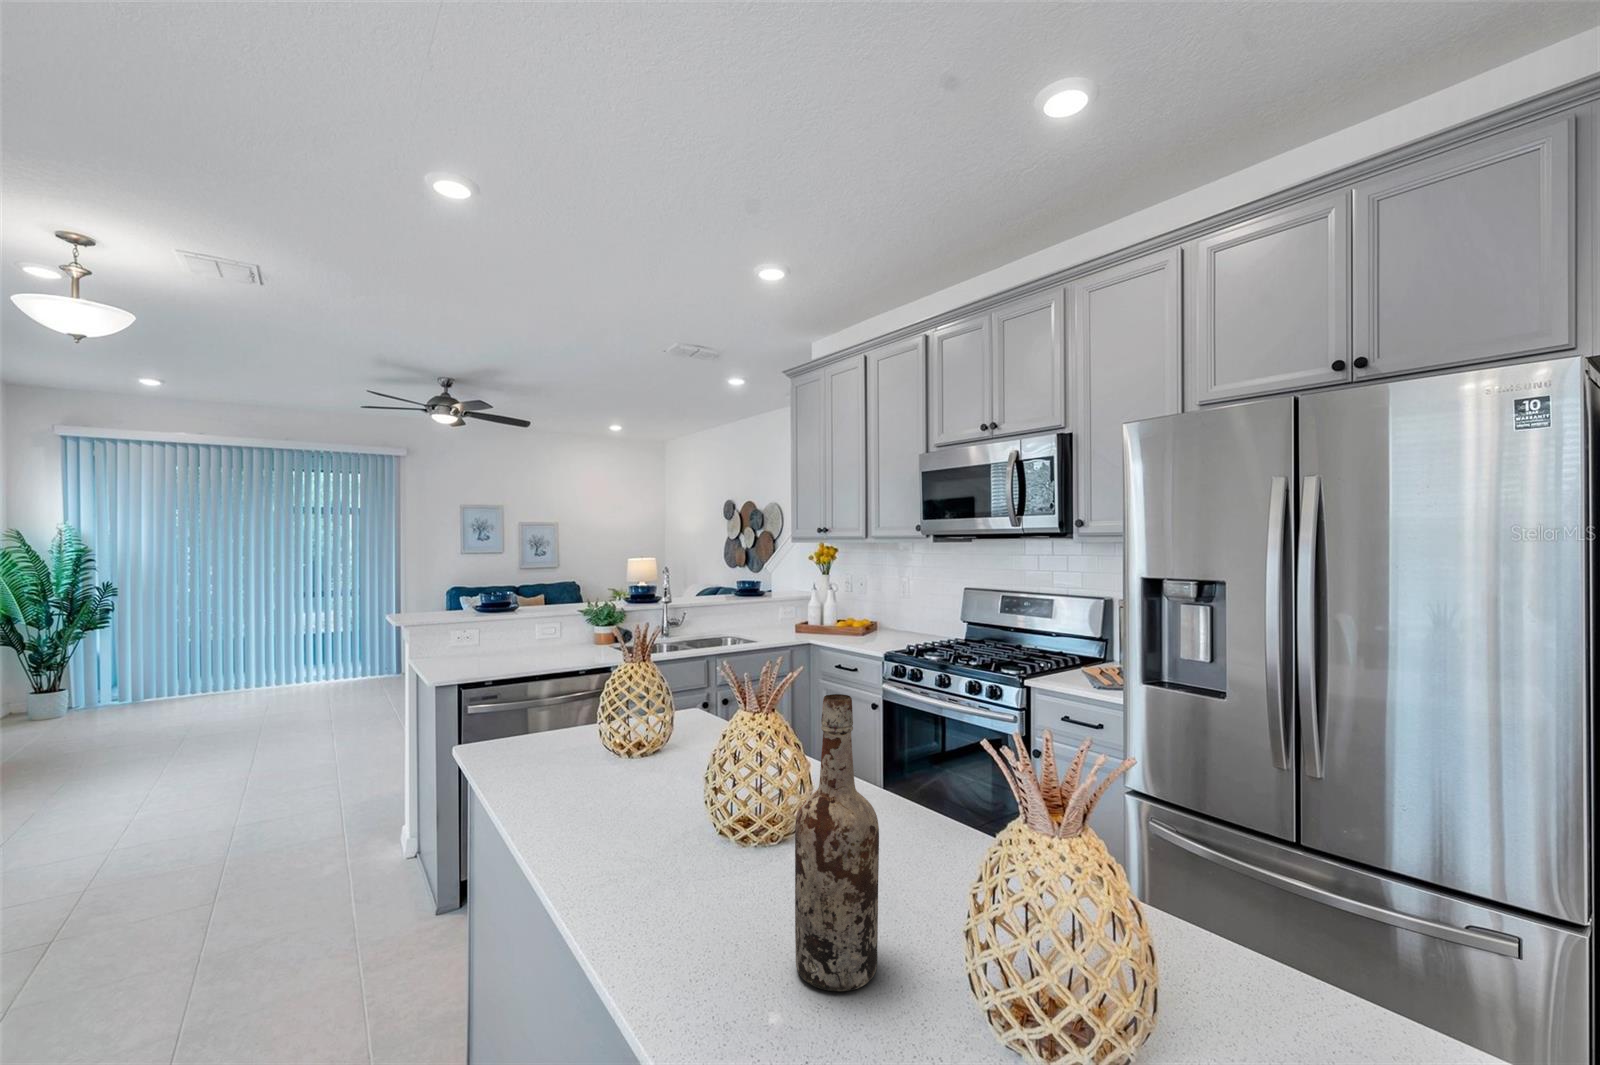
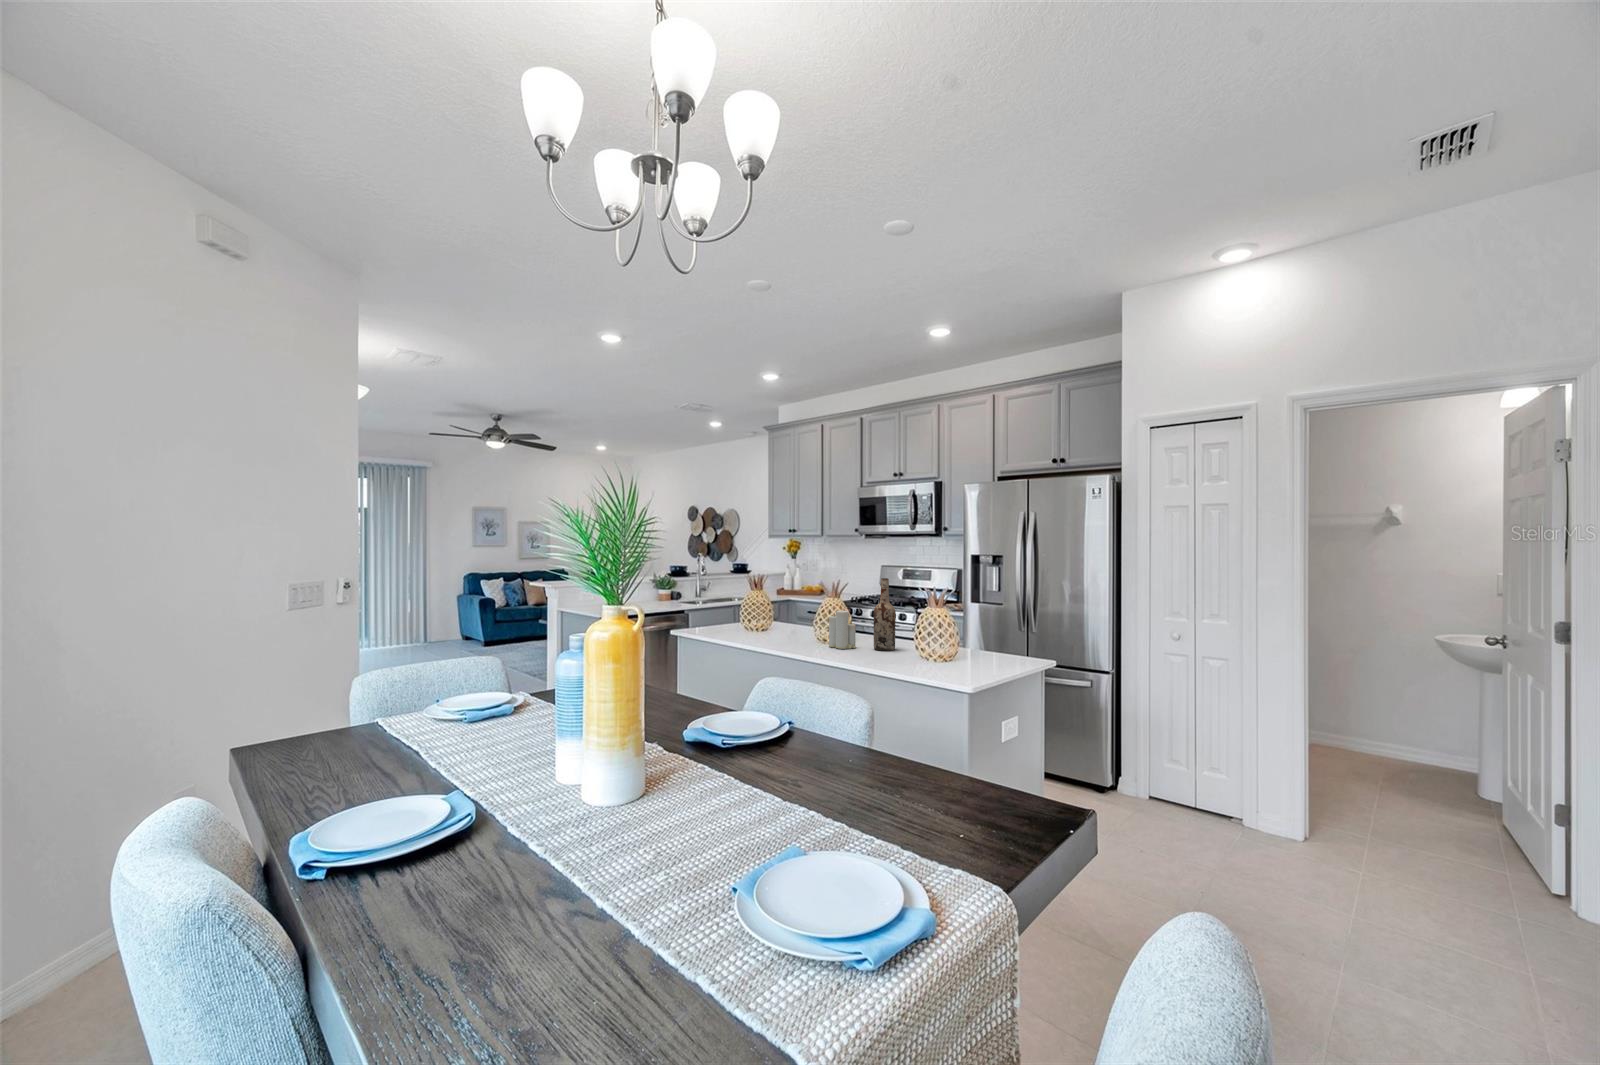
candle: none [661,788,745,949] -> present [829,611,856,649]

